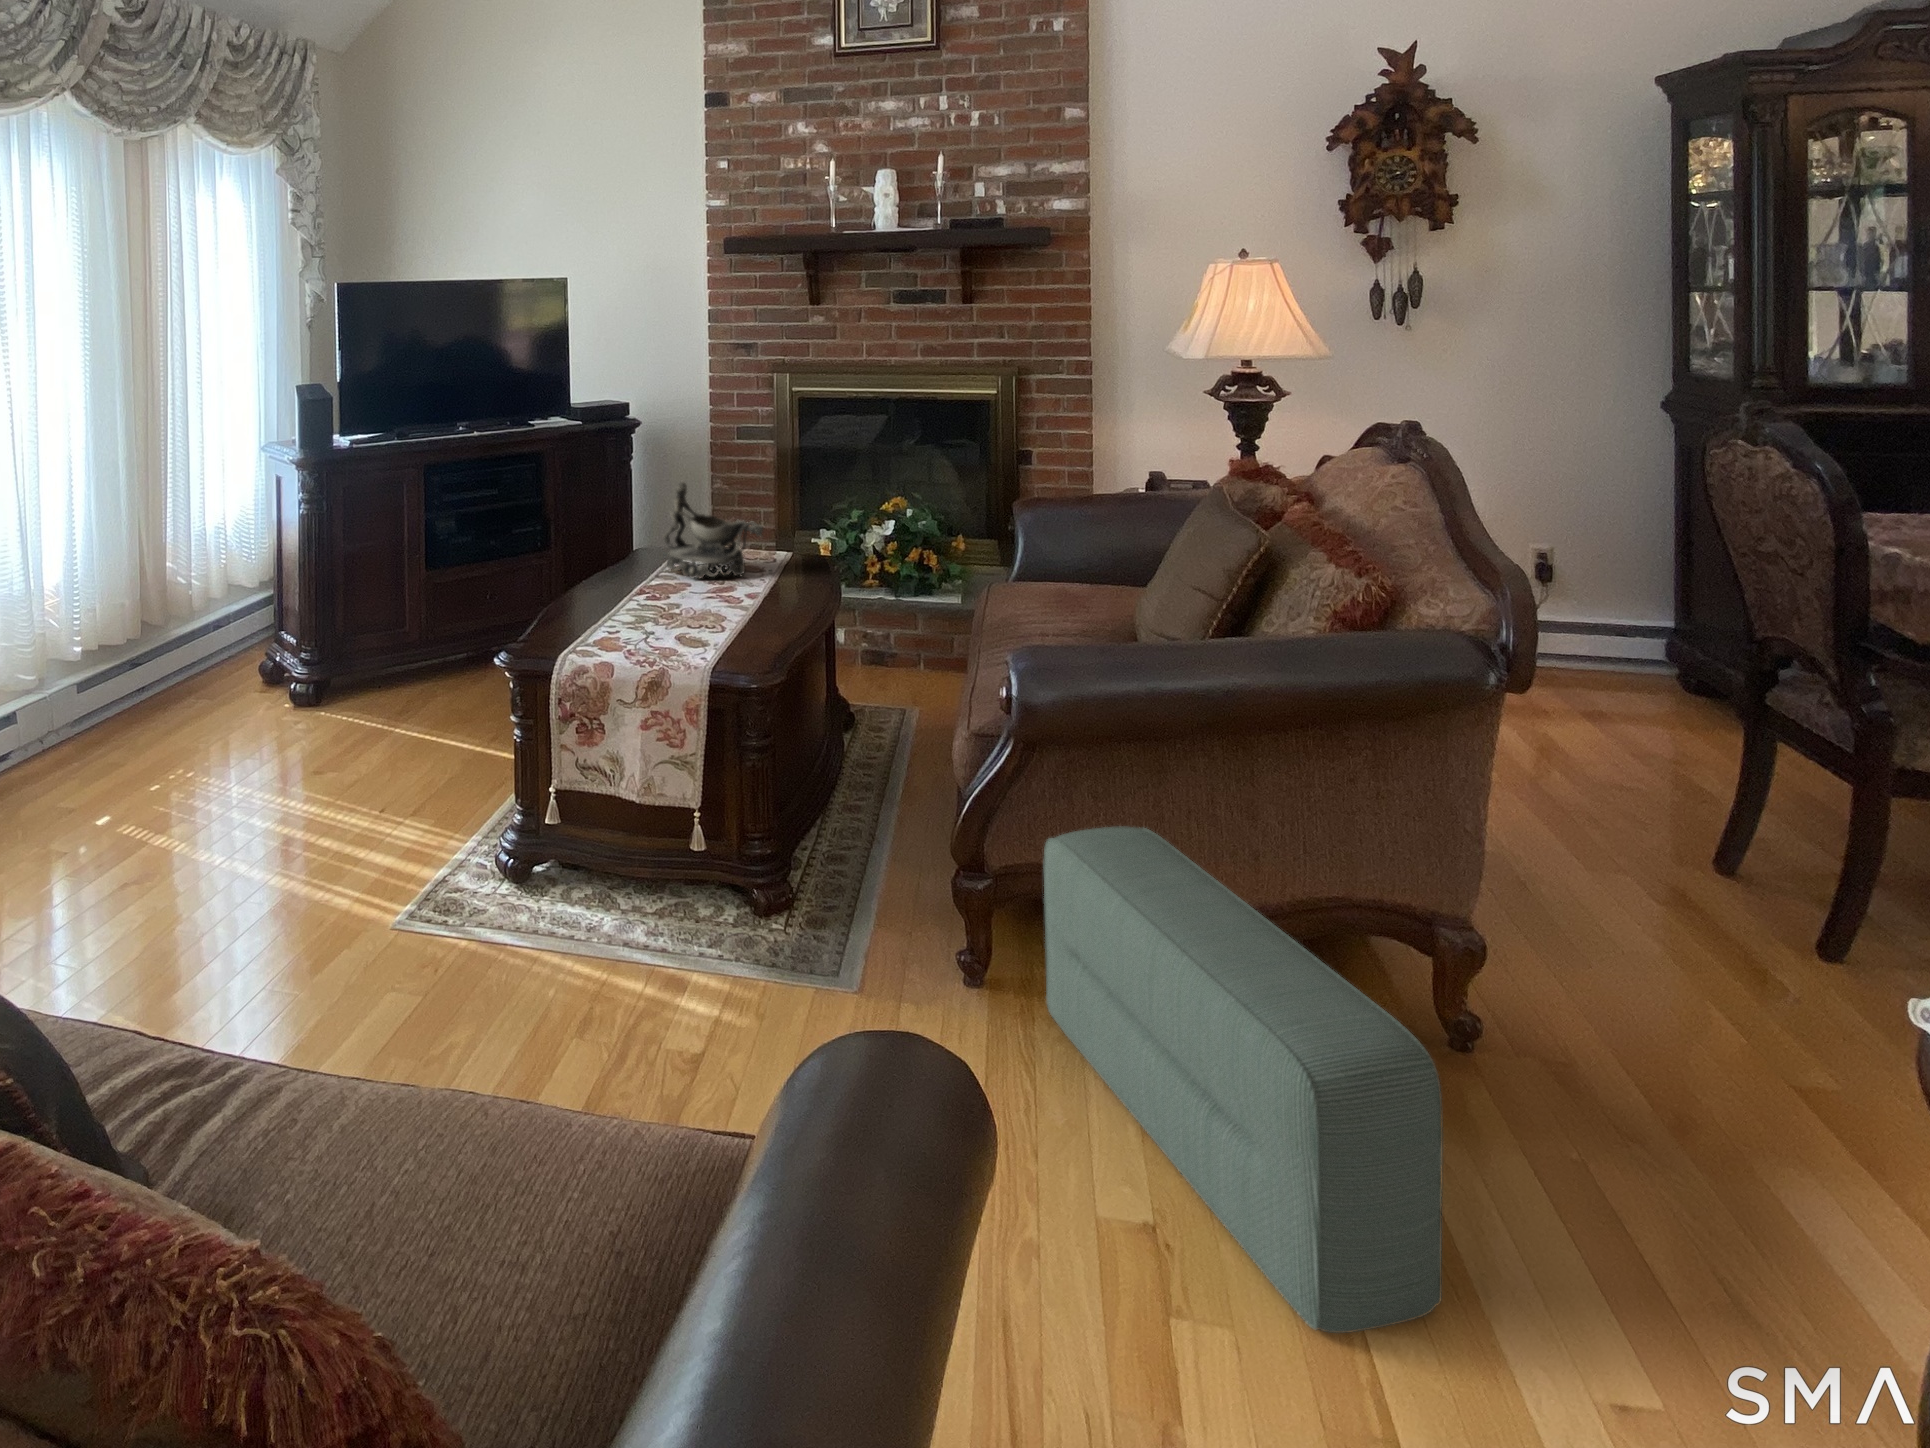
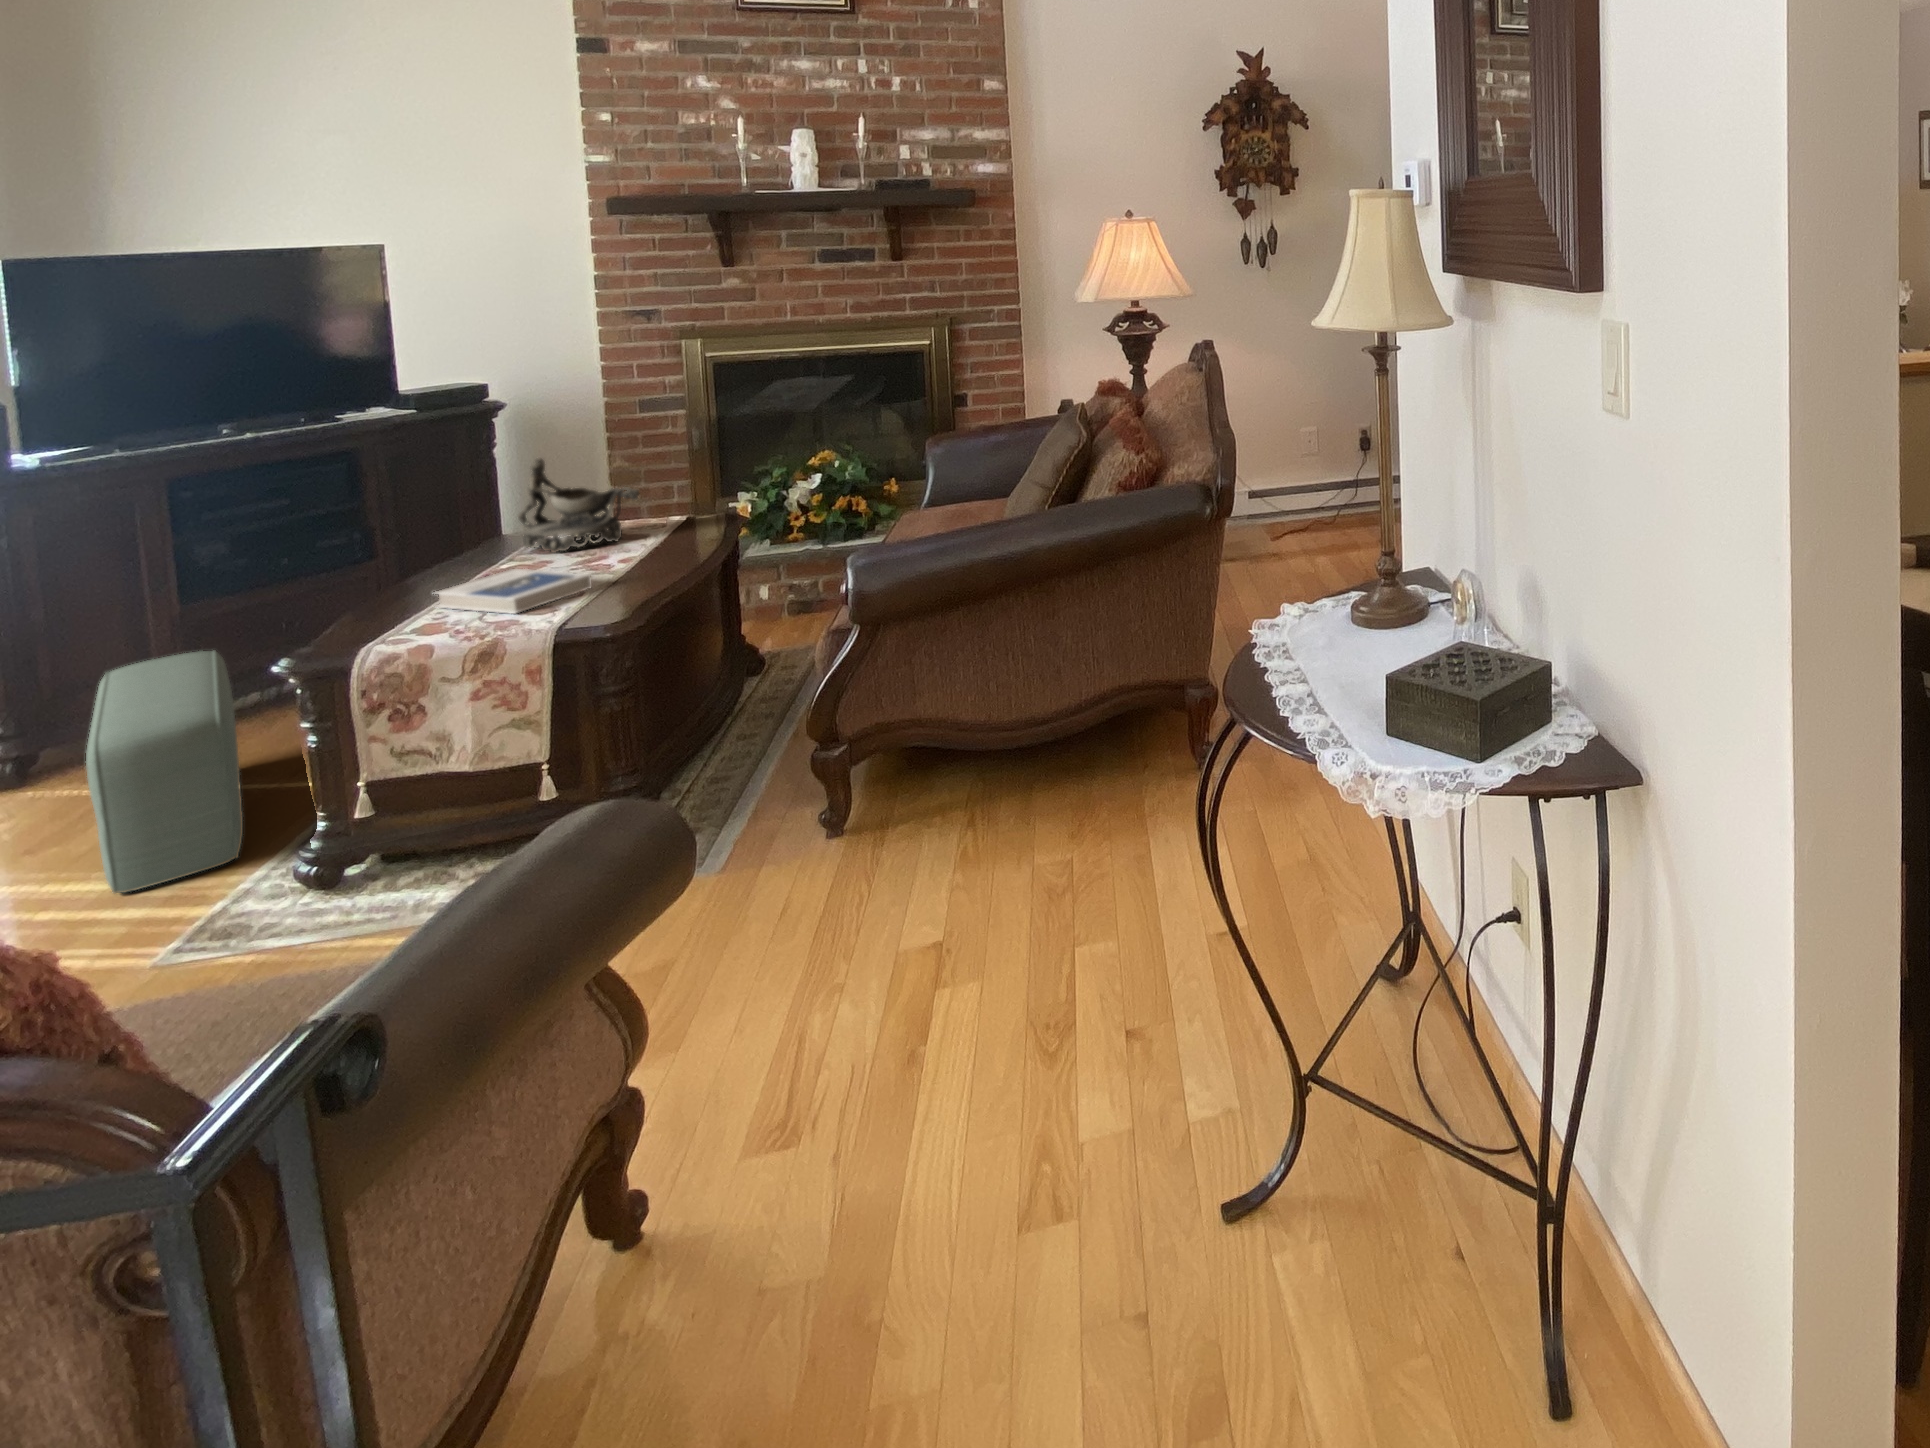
hardback book: none [608,592,733,645] -> present [435,569,592,614]
pouf: present [1044,826,1443,1333] -> present [86,651,243,893]

